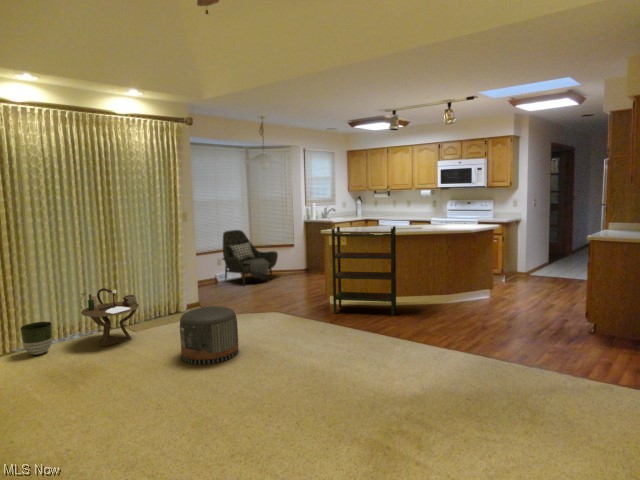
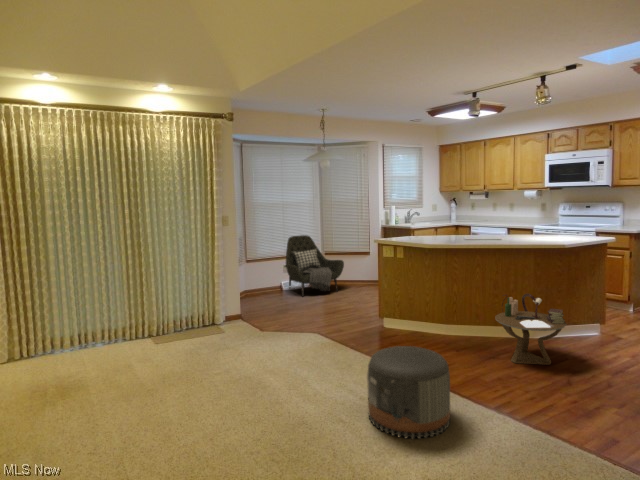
bookshelf: present [332,226,396,316] -> none [375,235,461,355]
side table: present [81,288,139,347] -> present [495,294,566,365]
pouf: present [180,306,238,364] -> present [367,346,450,439]
planter: present [20,322,52,355] -> none [33,328,66,362]

